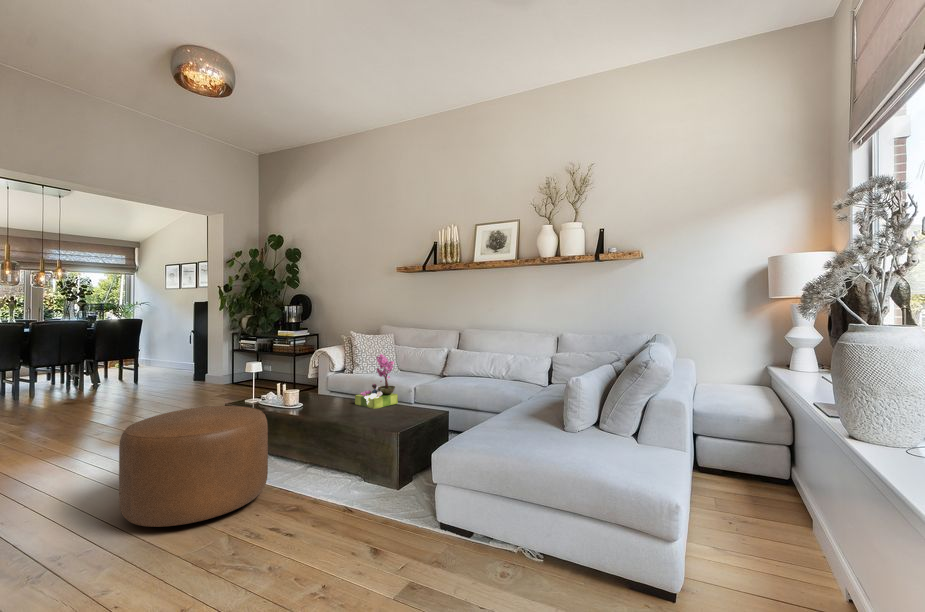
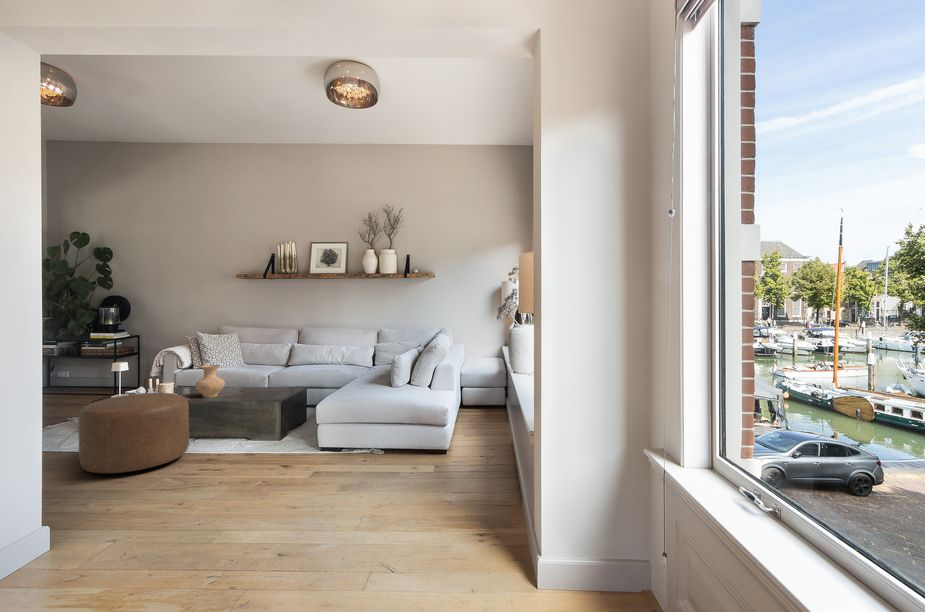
flower arrangement: present [355,354,398,409] -> none [226,349,262,391]
vase: none [306,372,343,415] -> present [195,365,225,398]

